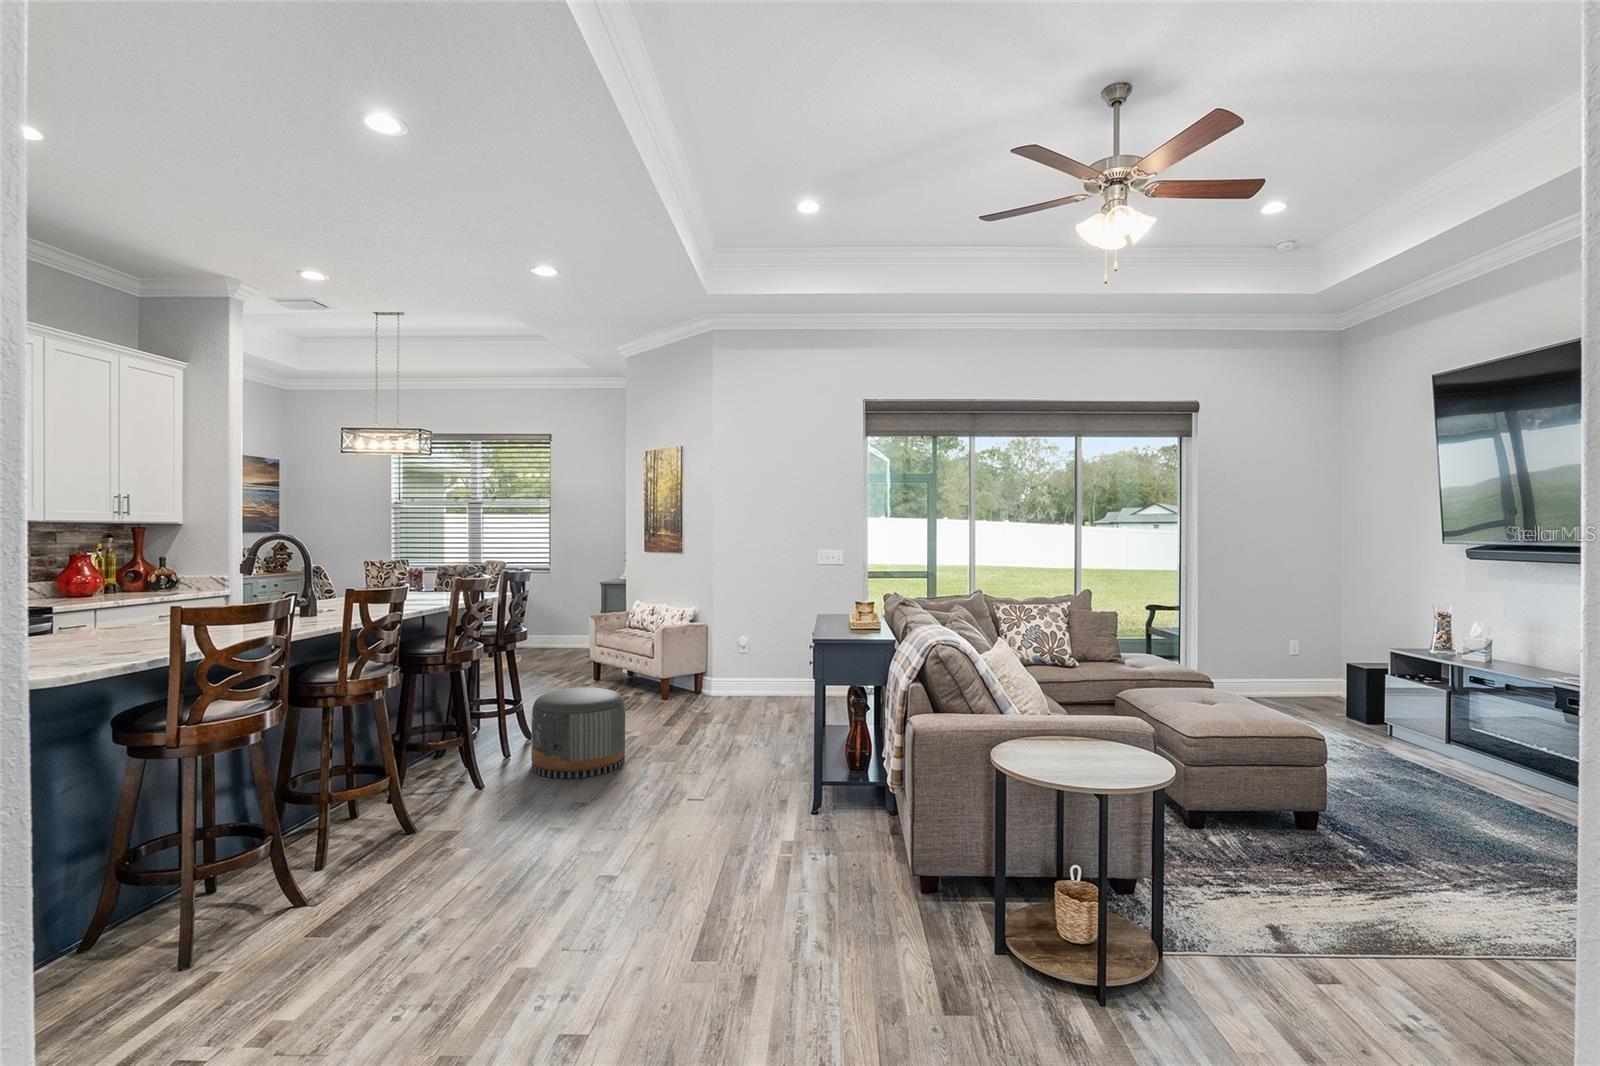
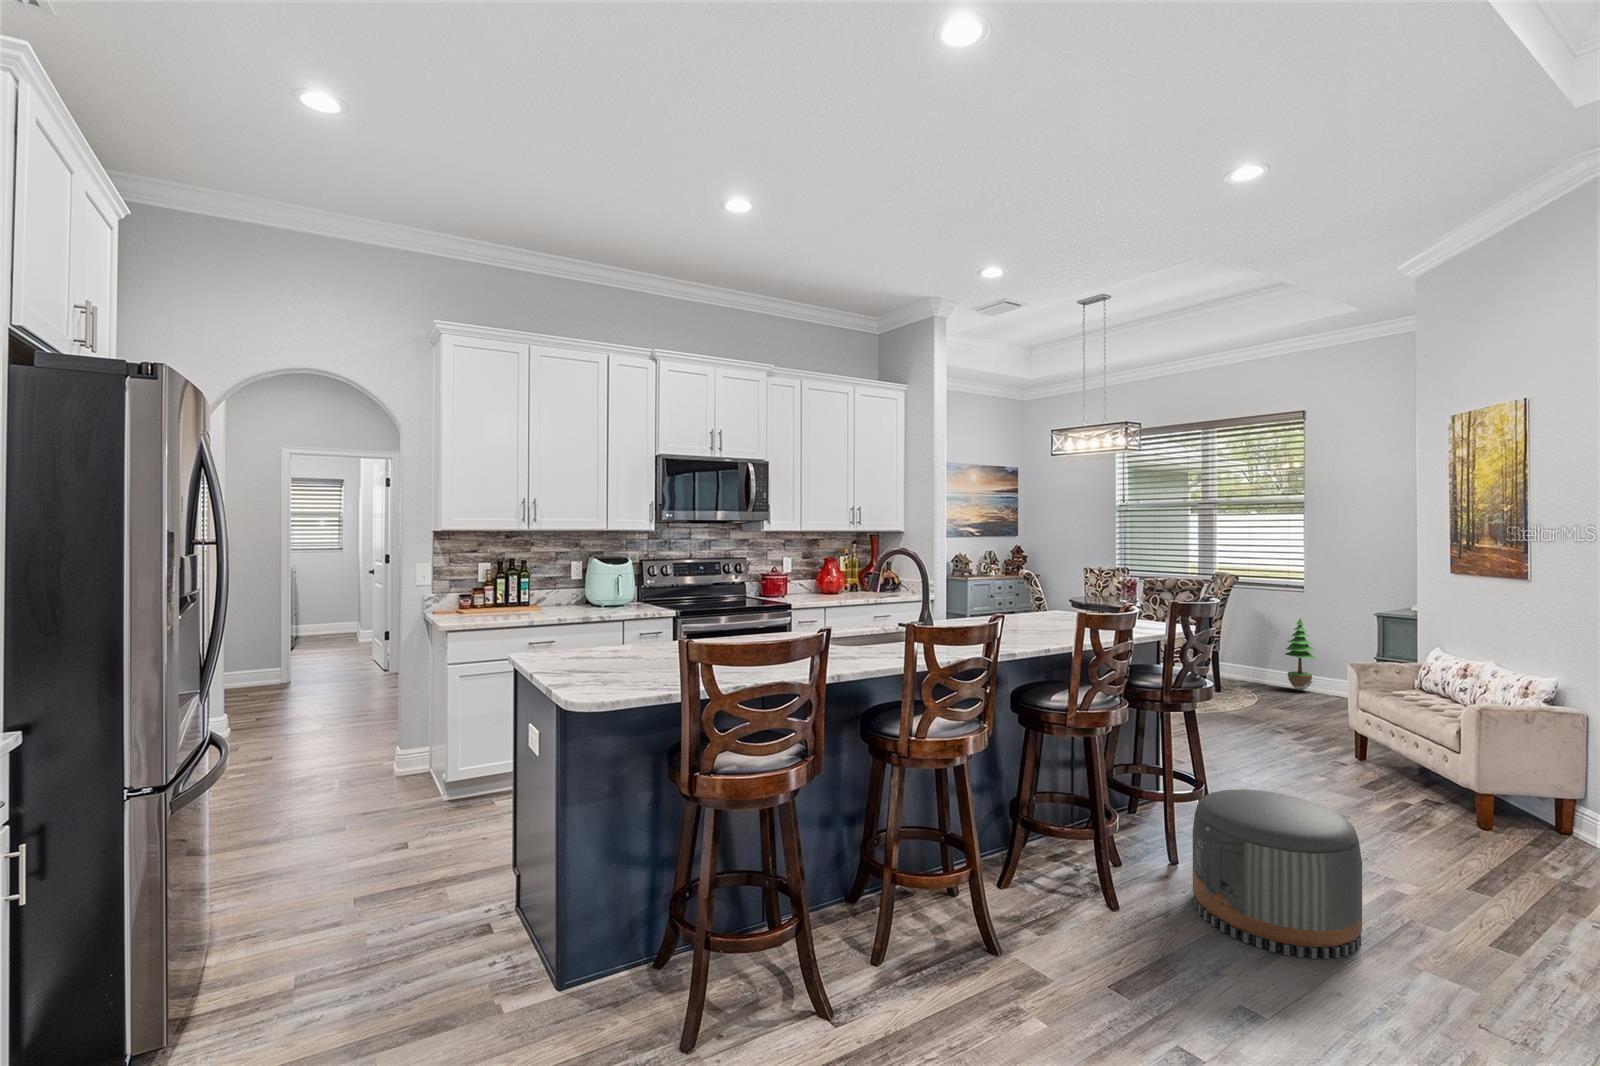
potted tree: none [537,594,559,650] -> present [1285,619,1315,691]

